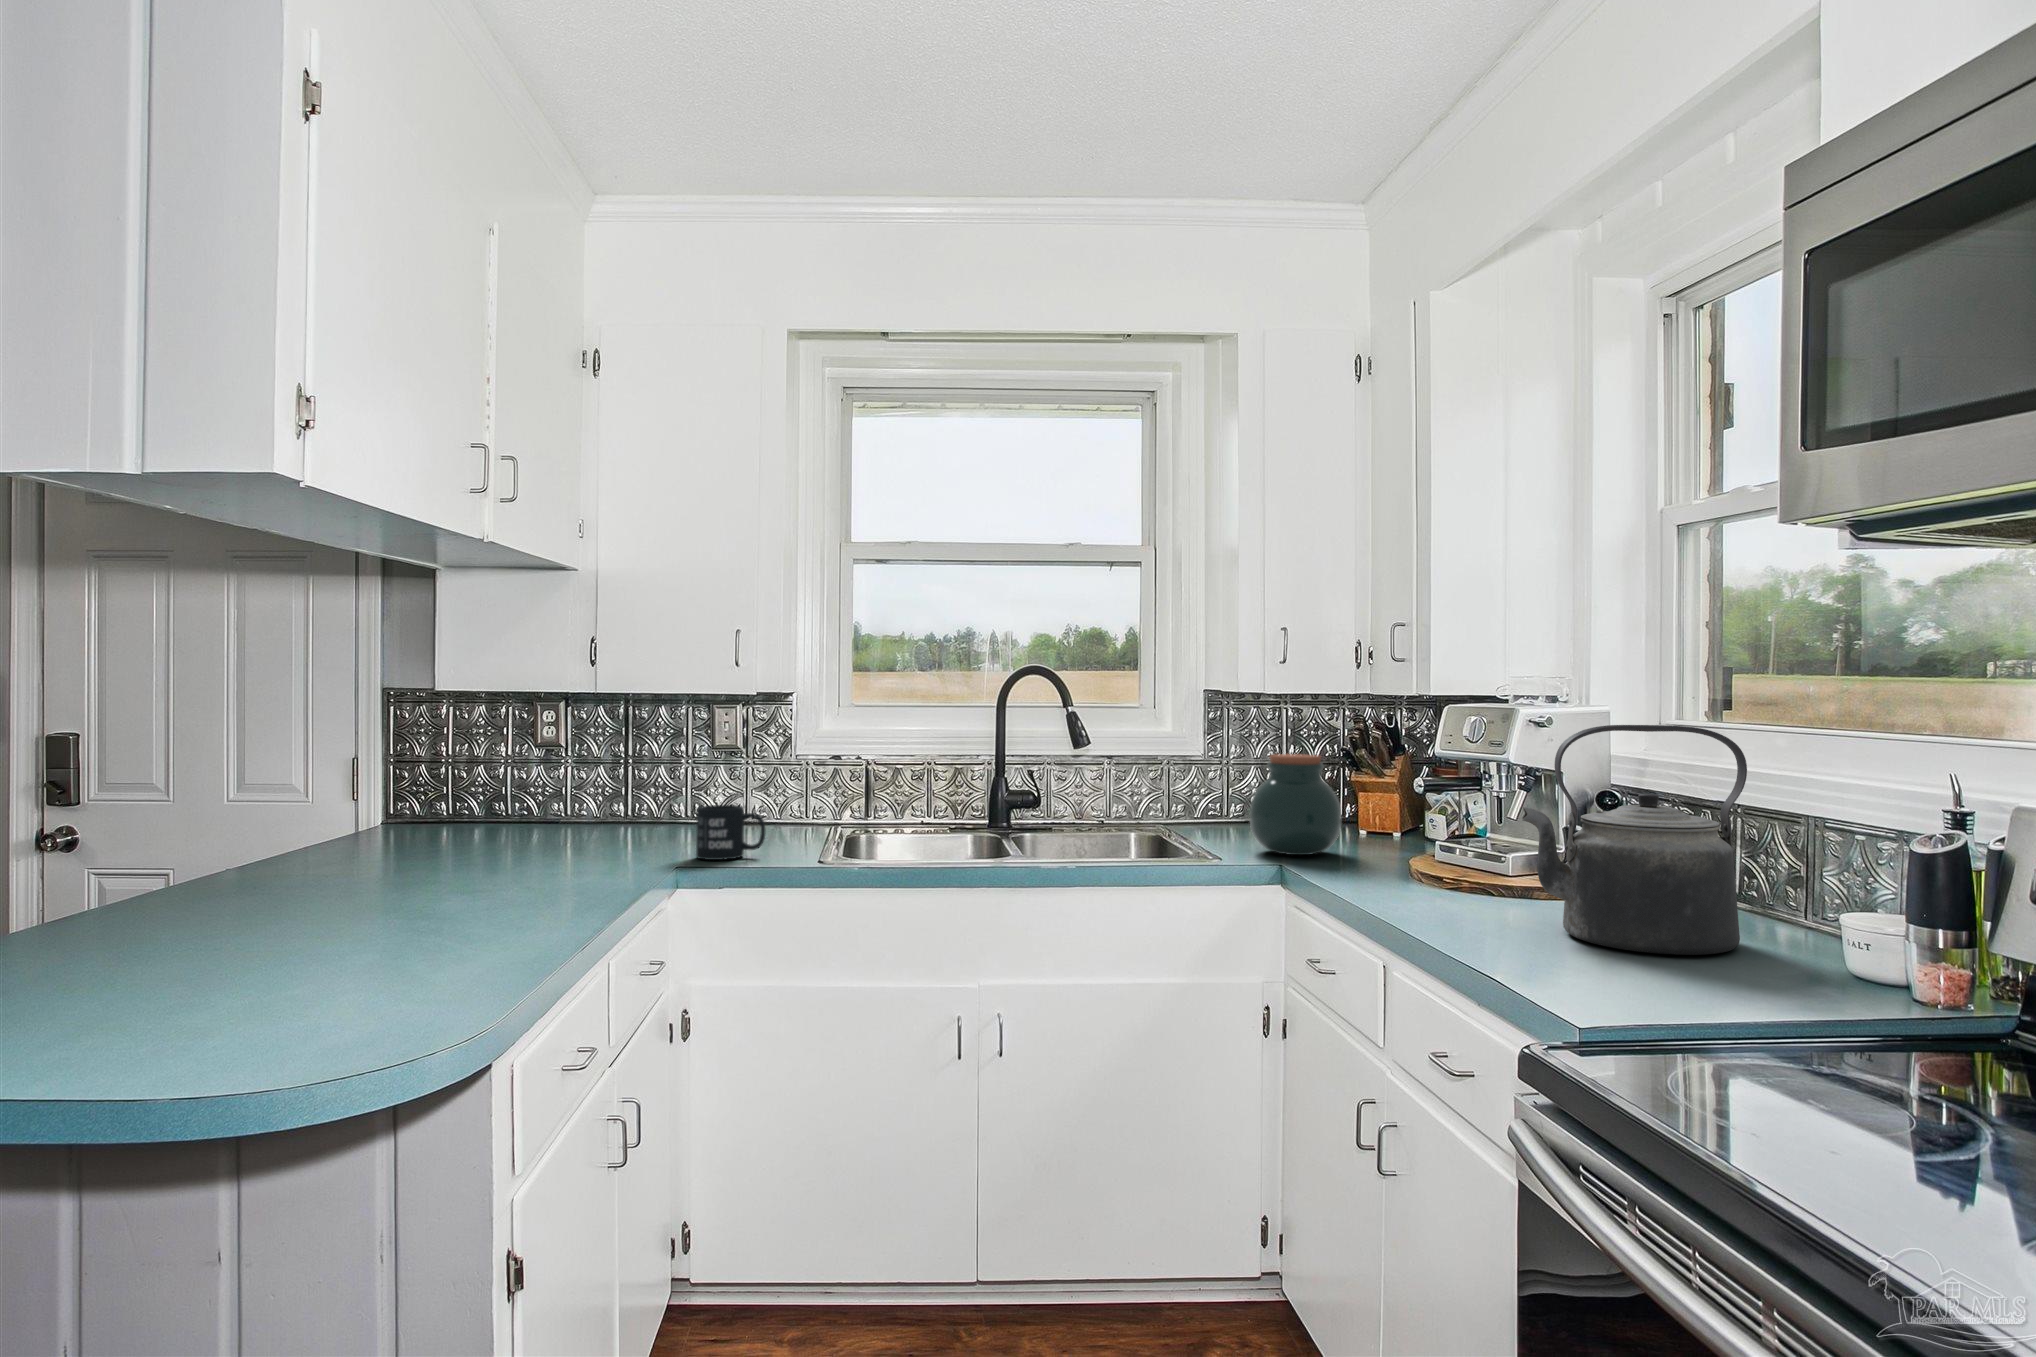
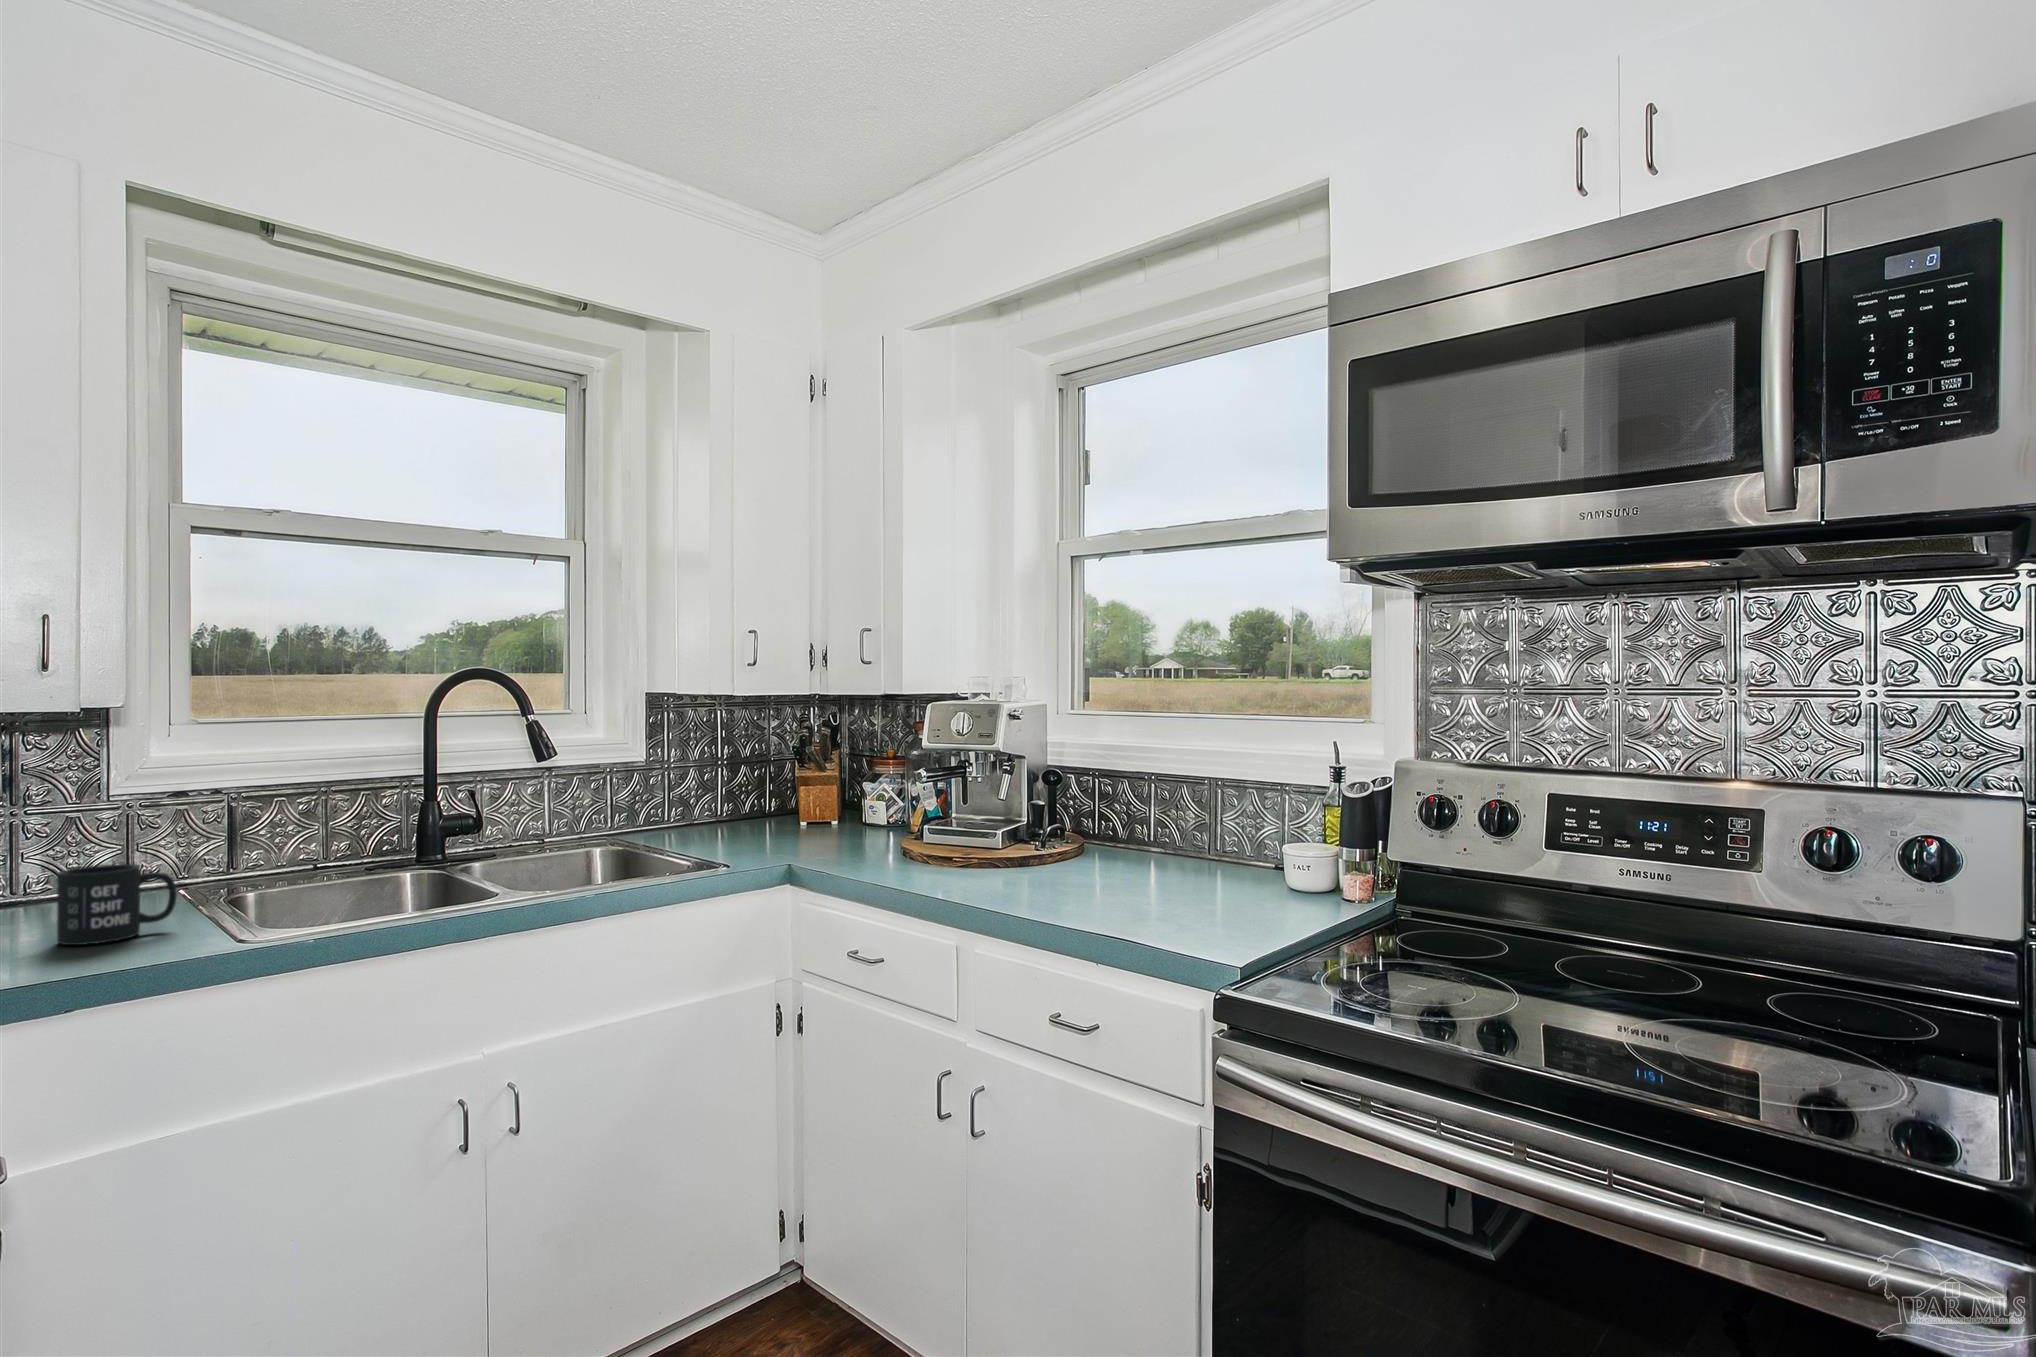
kettle: present [1522,725,1747,955] -> none [1070,721,1205,890]
jar: present [1250,754,1341,855] -> none [747,755,832,849]

